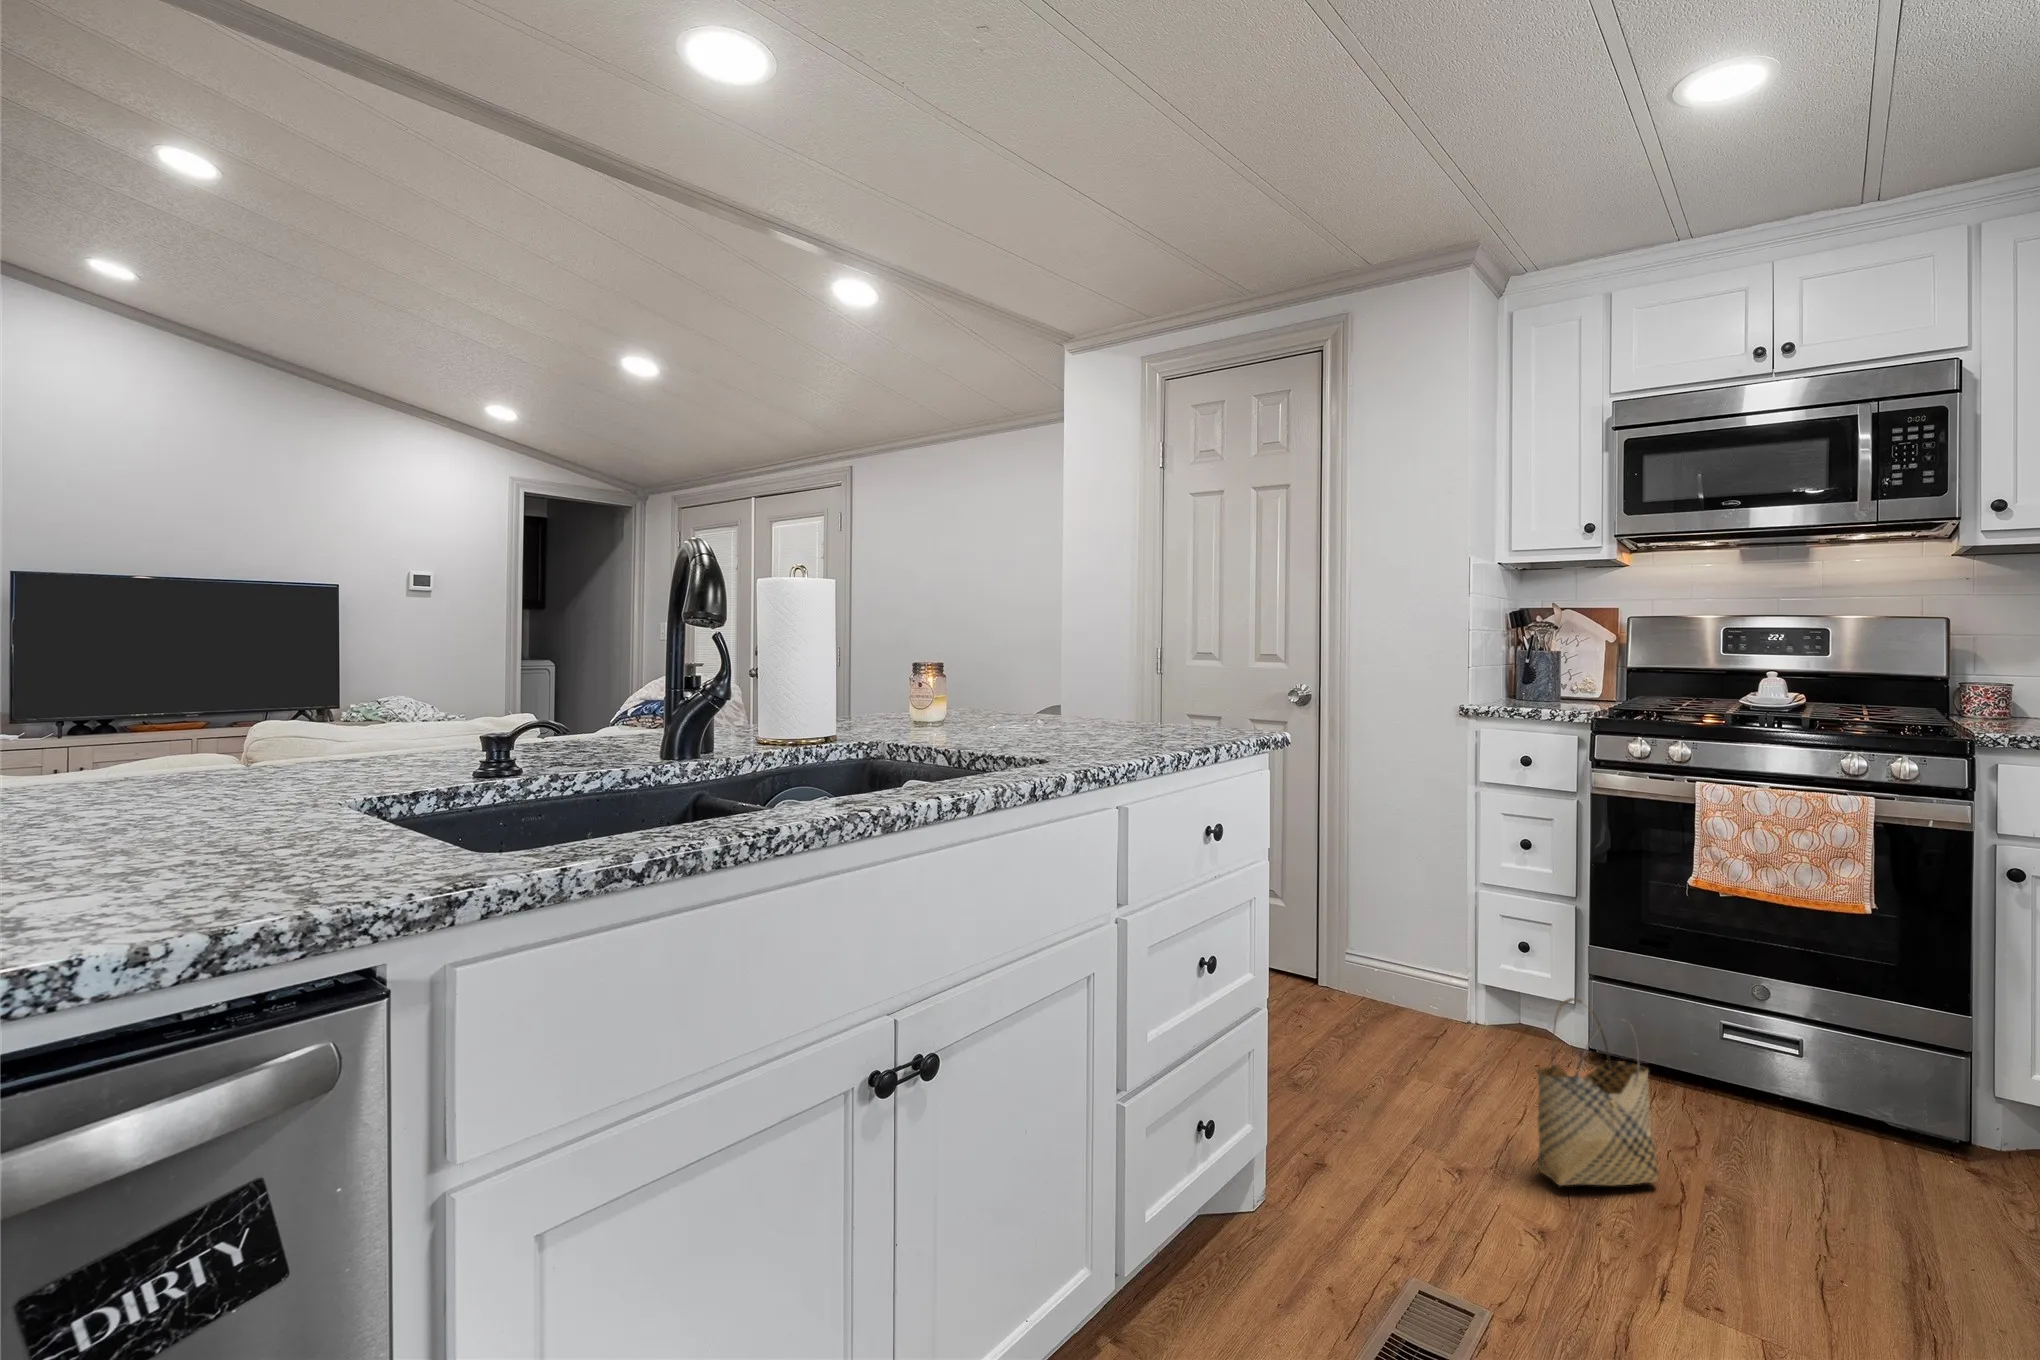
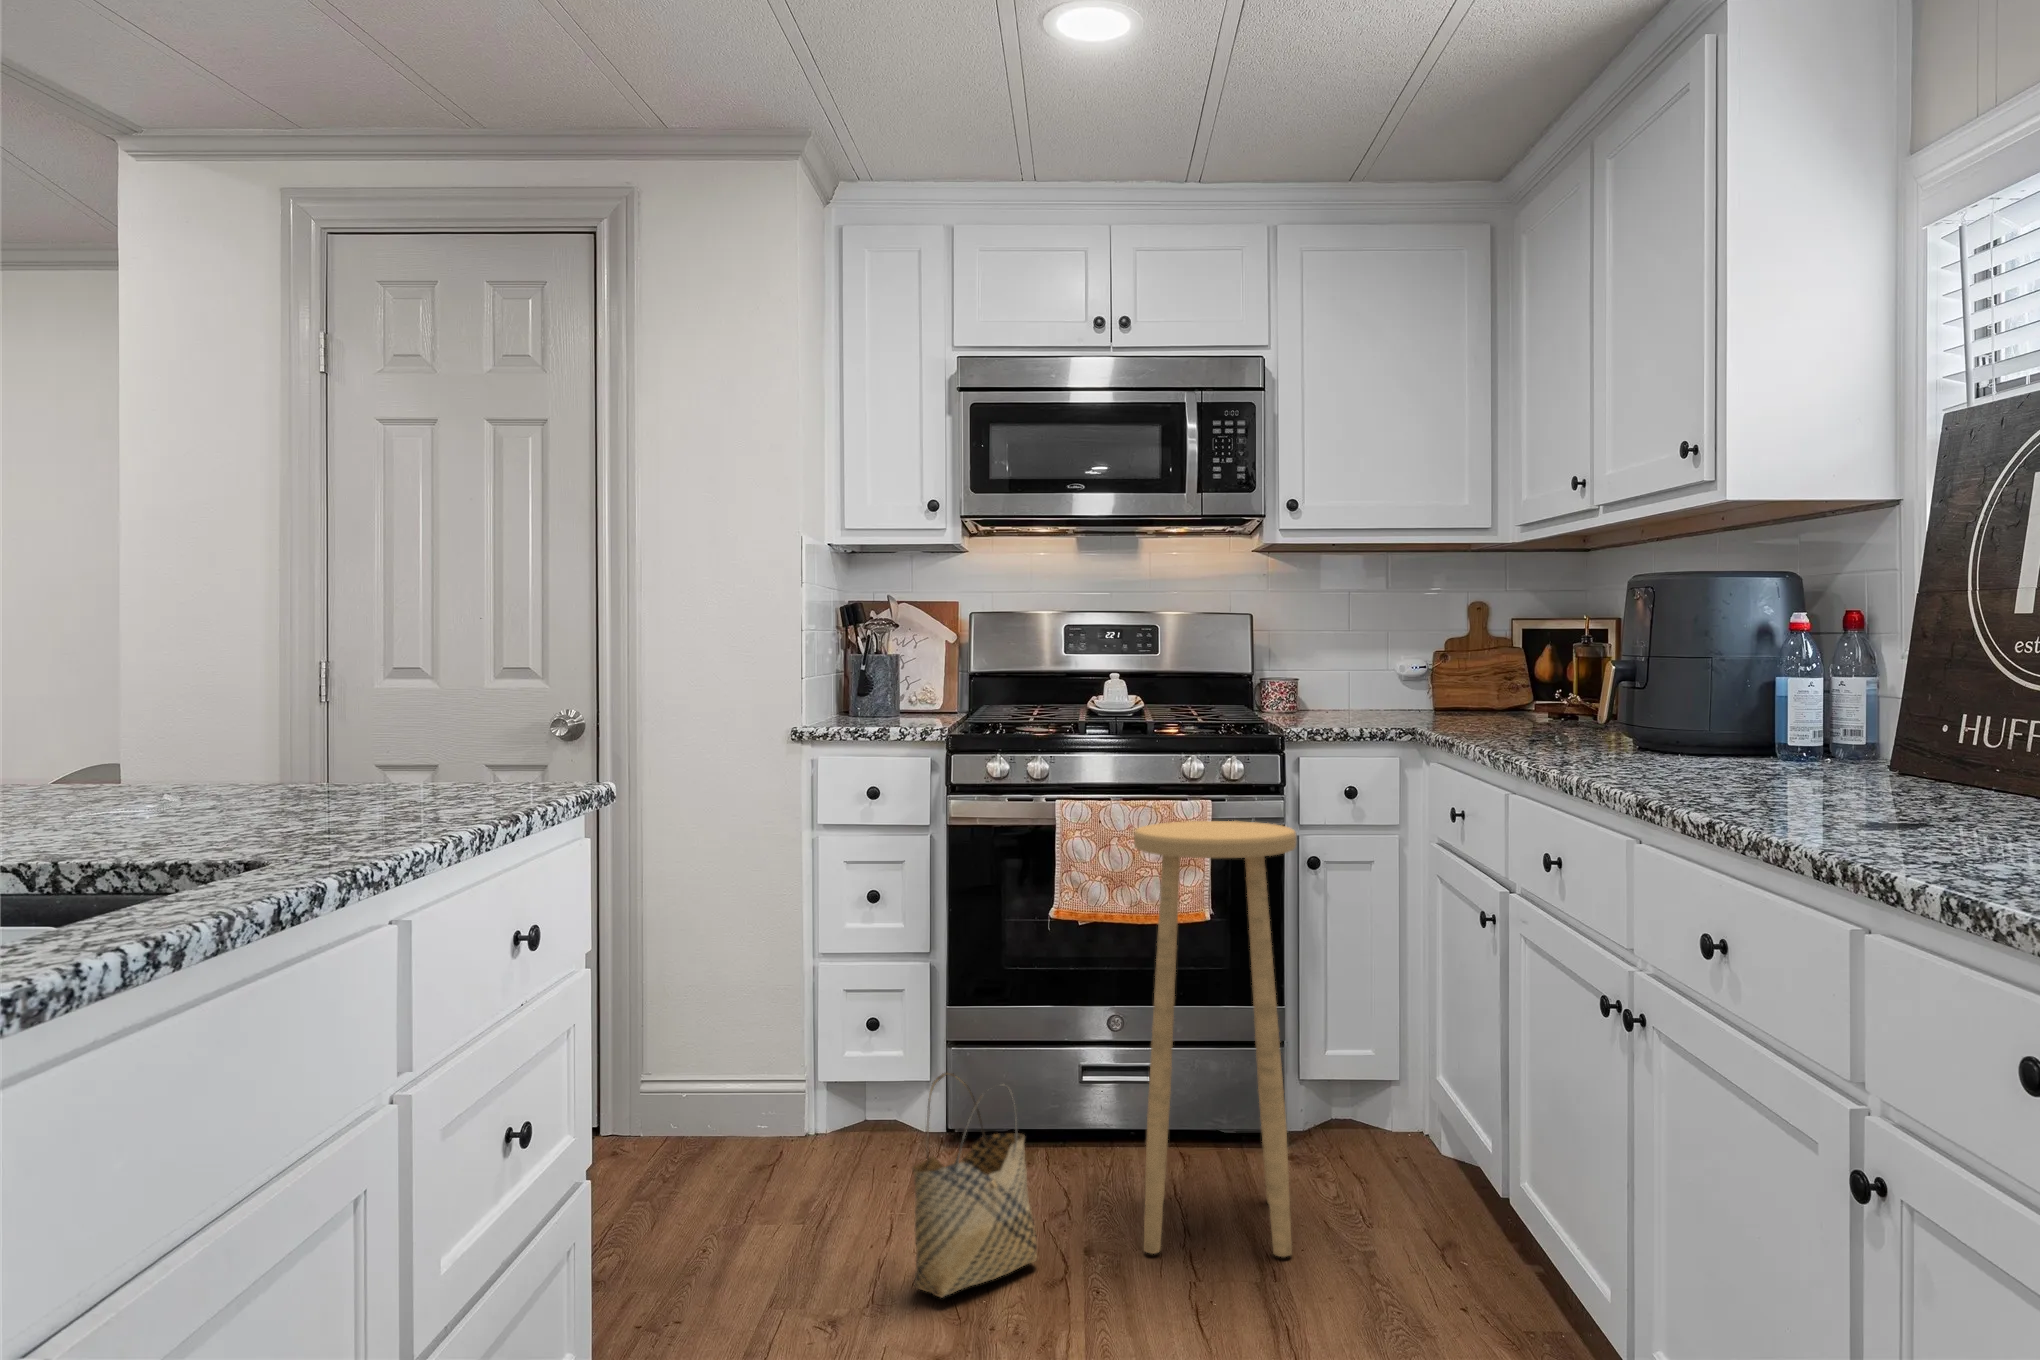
stool: none [1774,812,1977,1268] -> present [1134,821,1296,1257]

